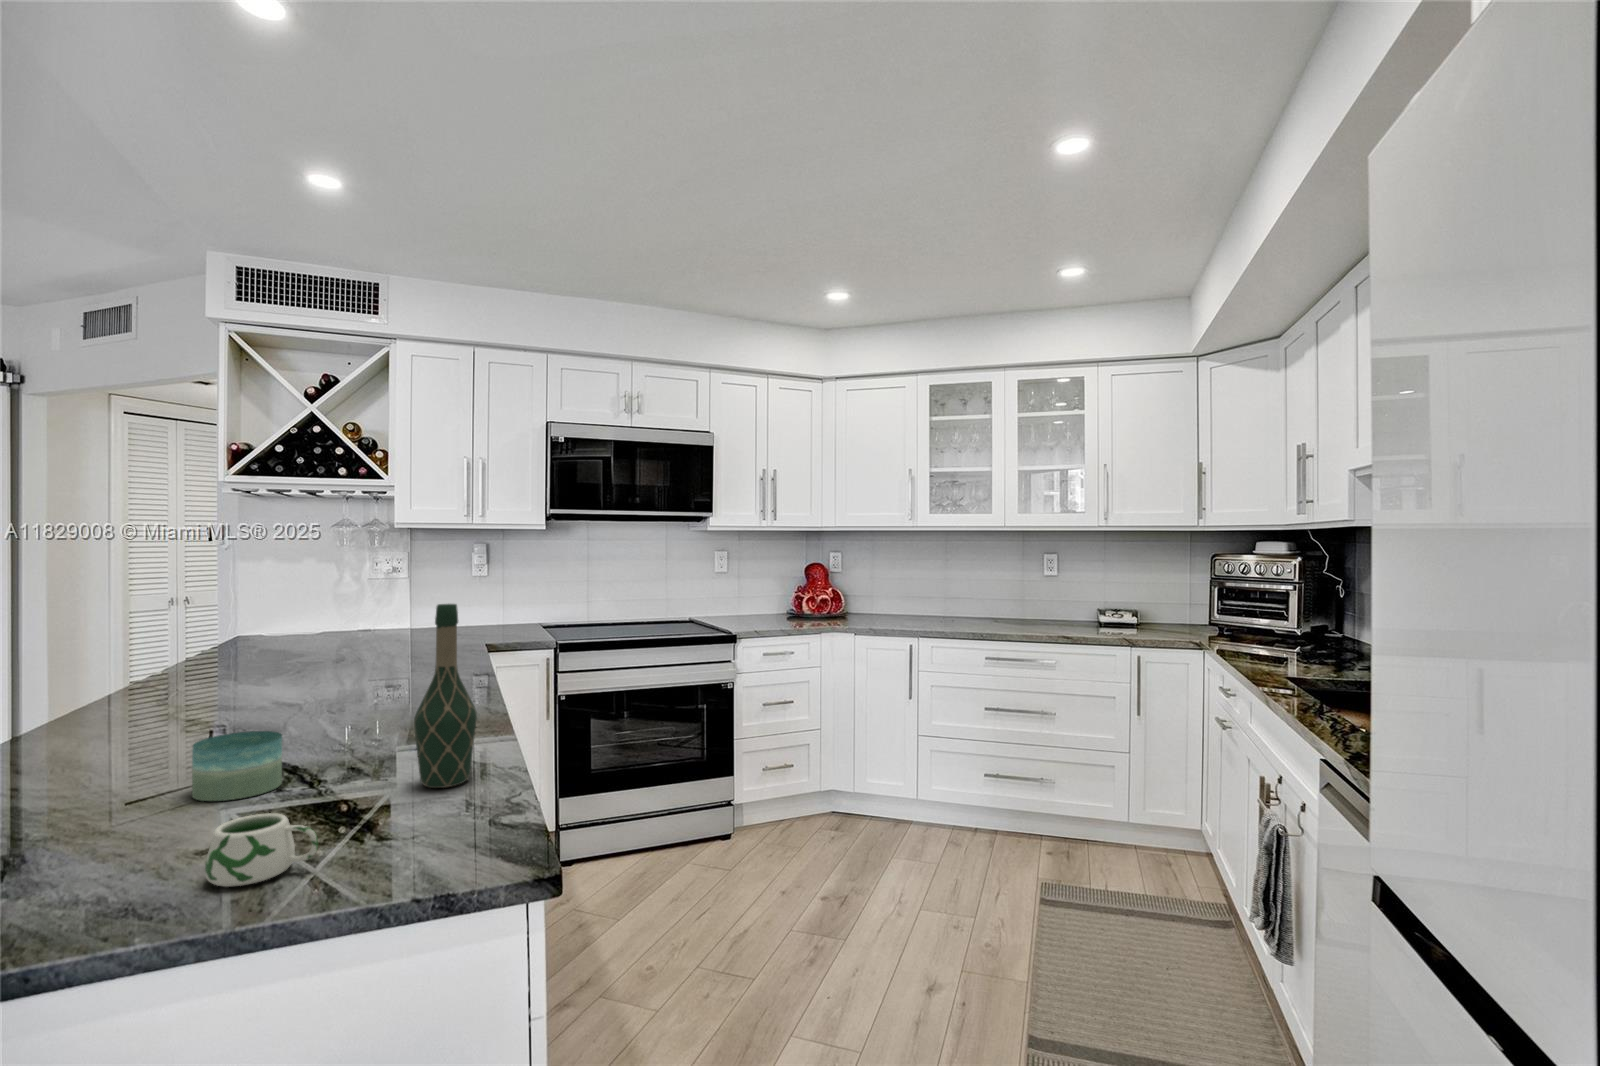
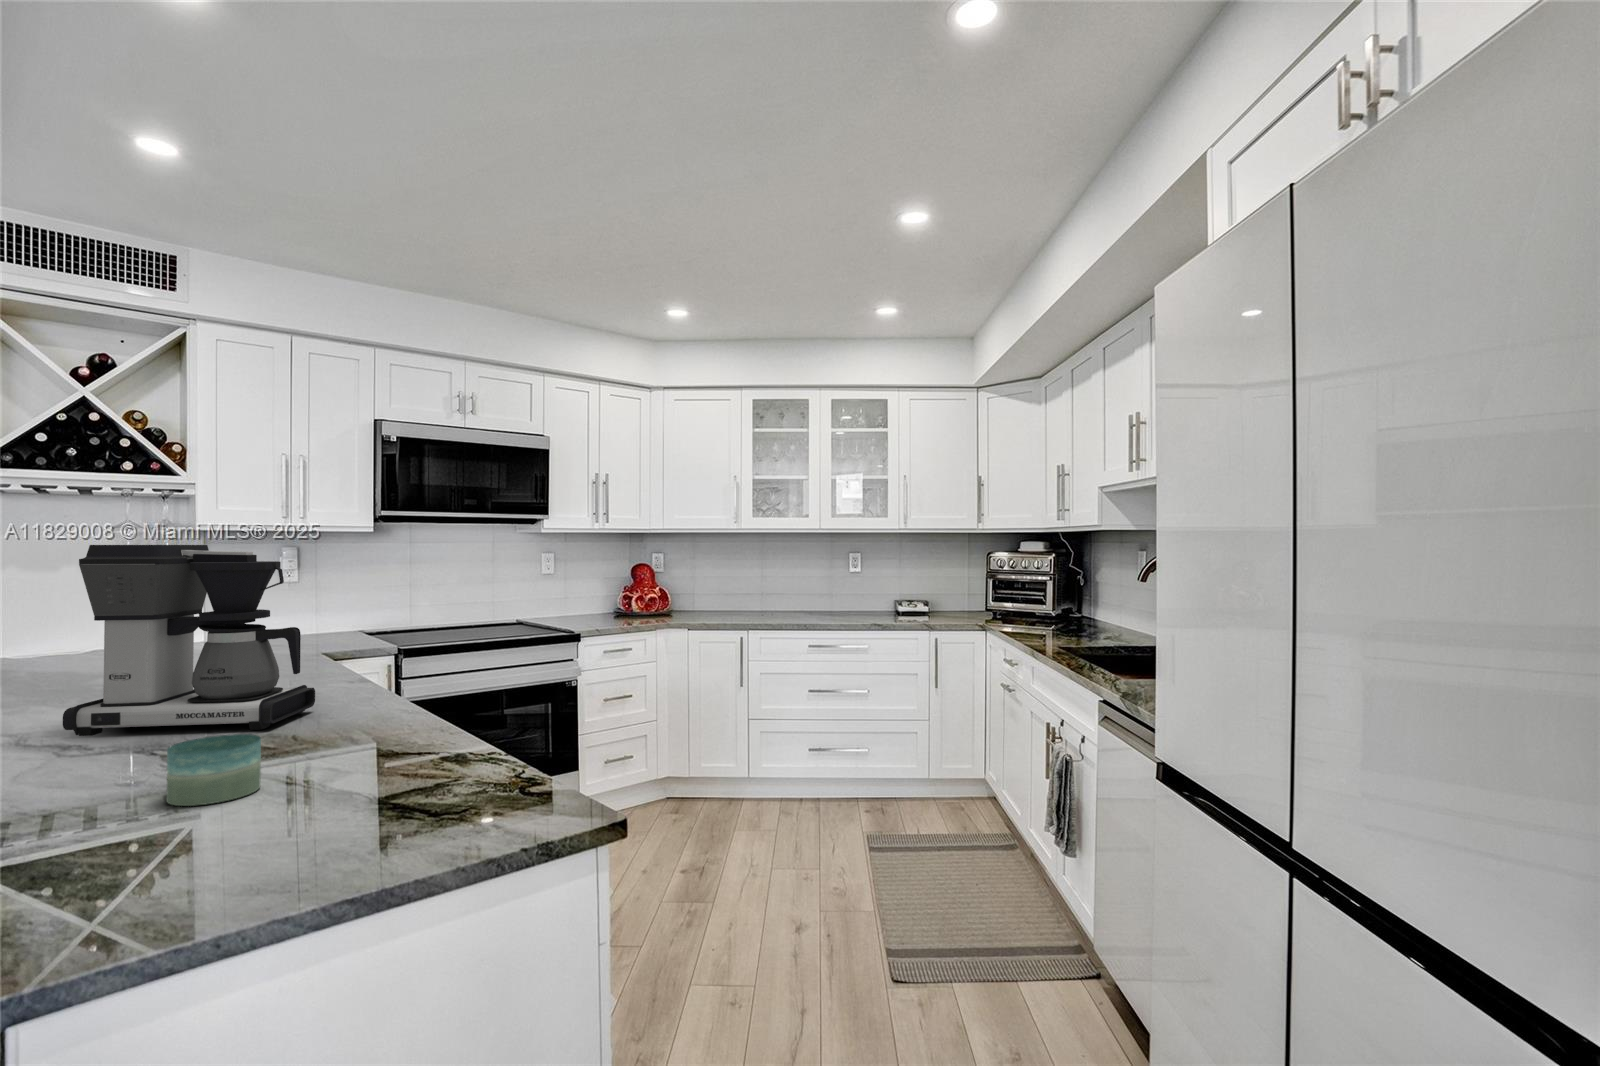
coffee maker: none [206,543,416,721] -> present [63,545,315,736]
wine bottle: present [414,604,477,788] -> none [408,600,468,773]
mug: present [205,813,318,887] -> none [295,794,401,860]

